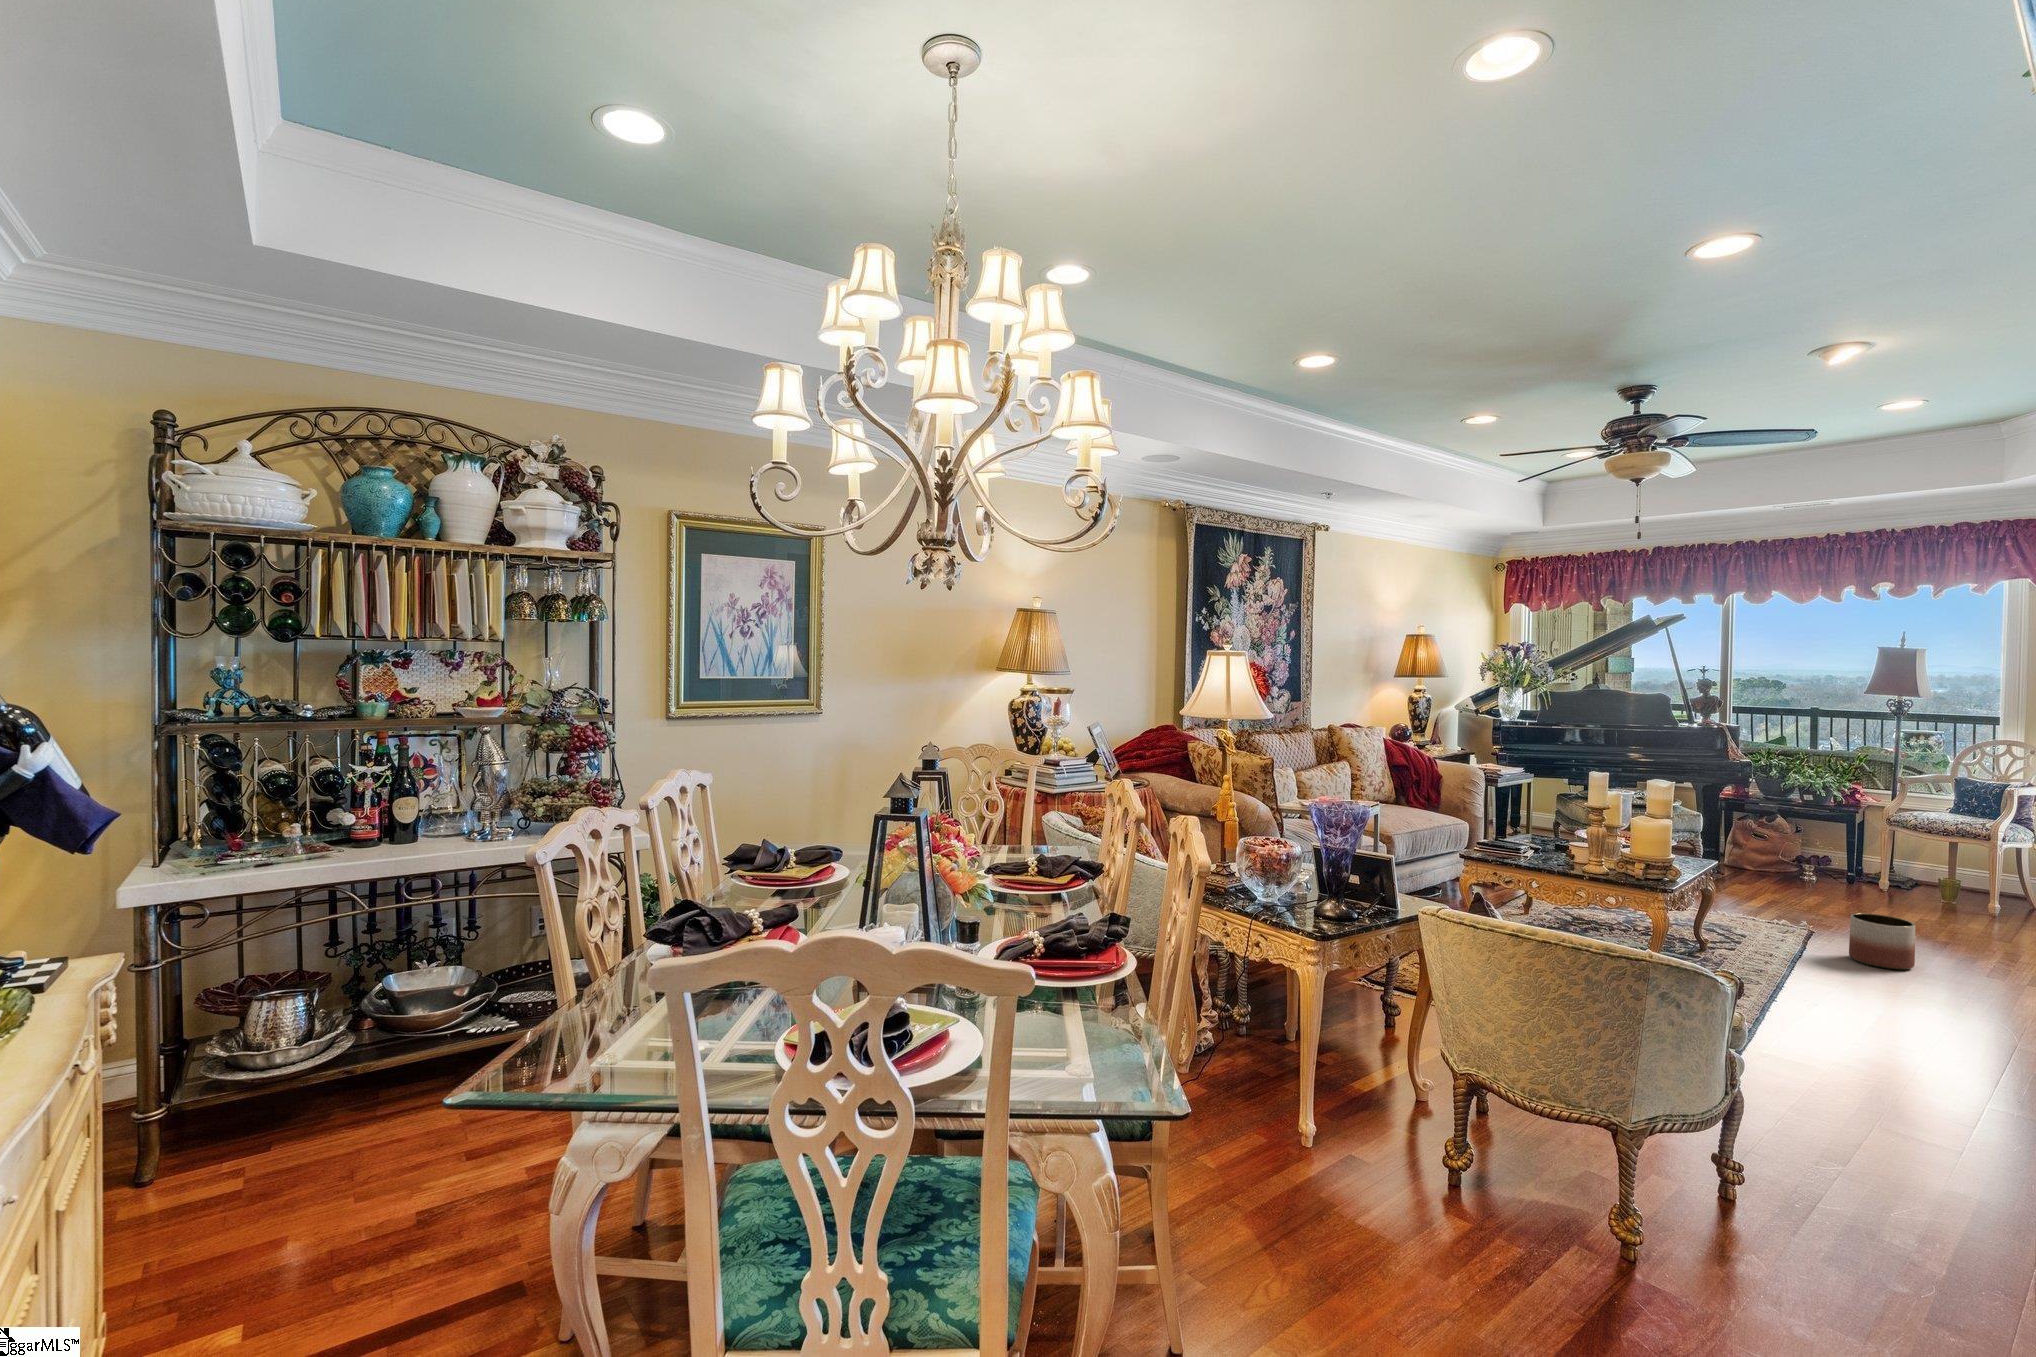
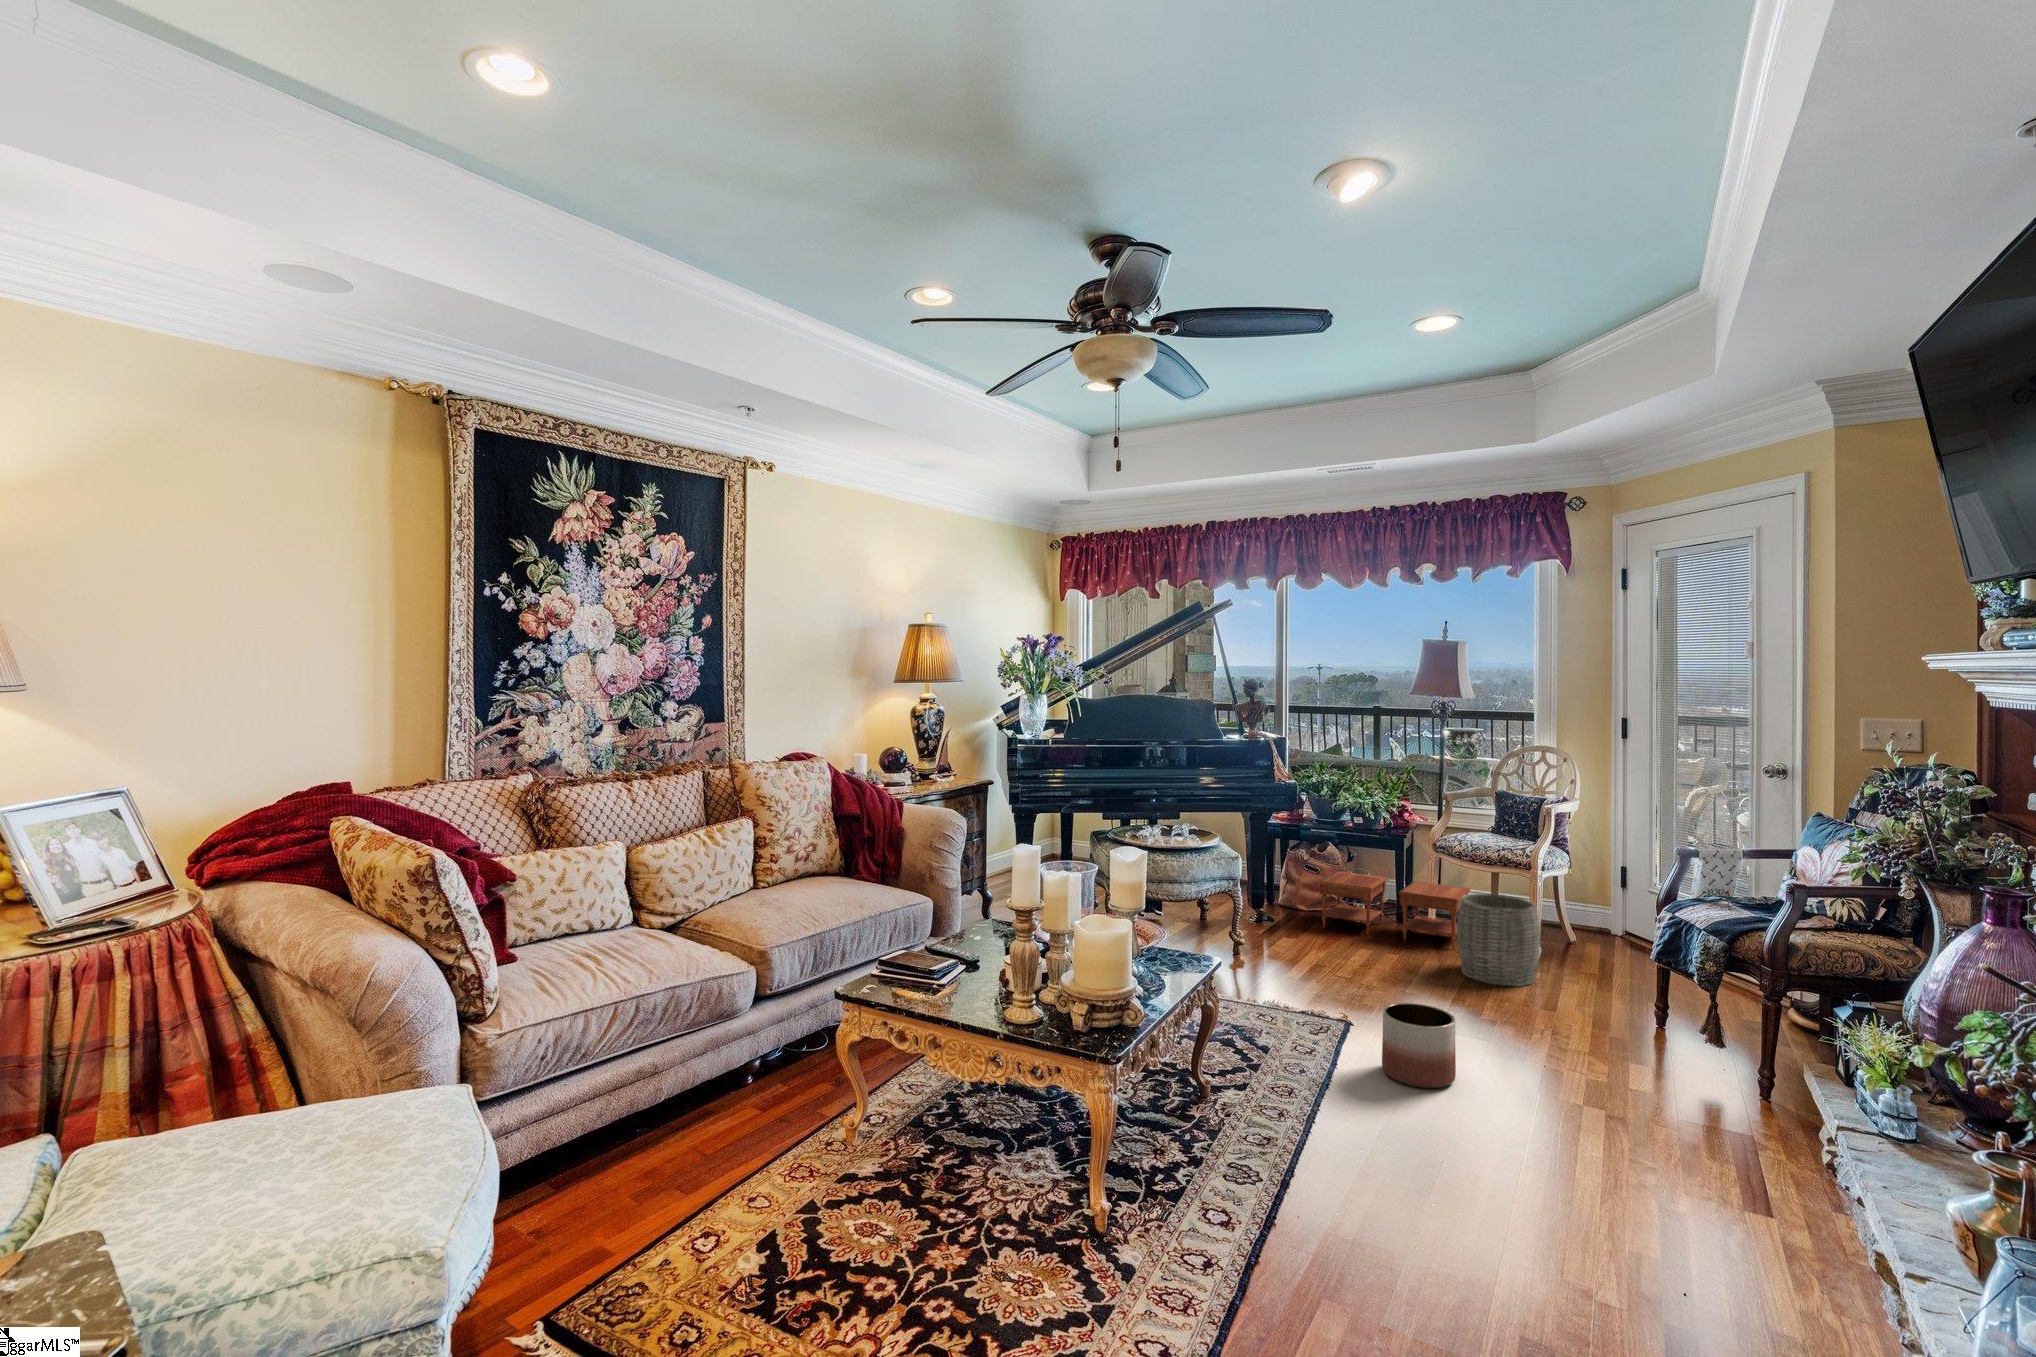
side table: none [1771,838,1925,902] -> present [1318,871,1470,949]
woven basket: none [1913,856,1997,928] -> present [1457,894,1540,986]

